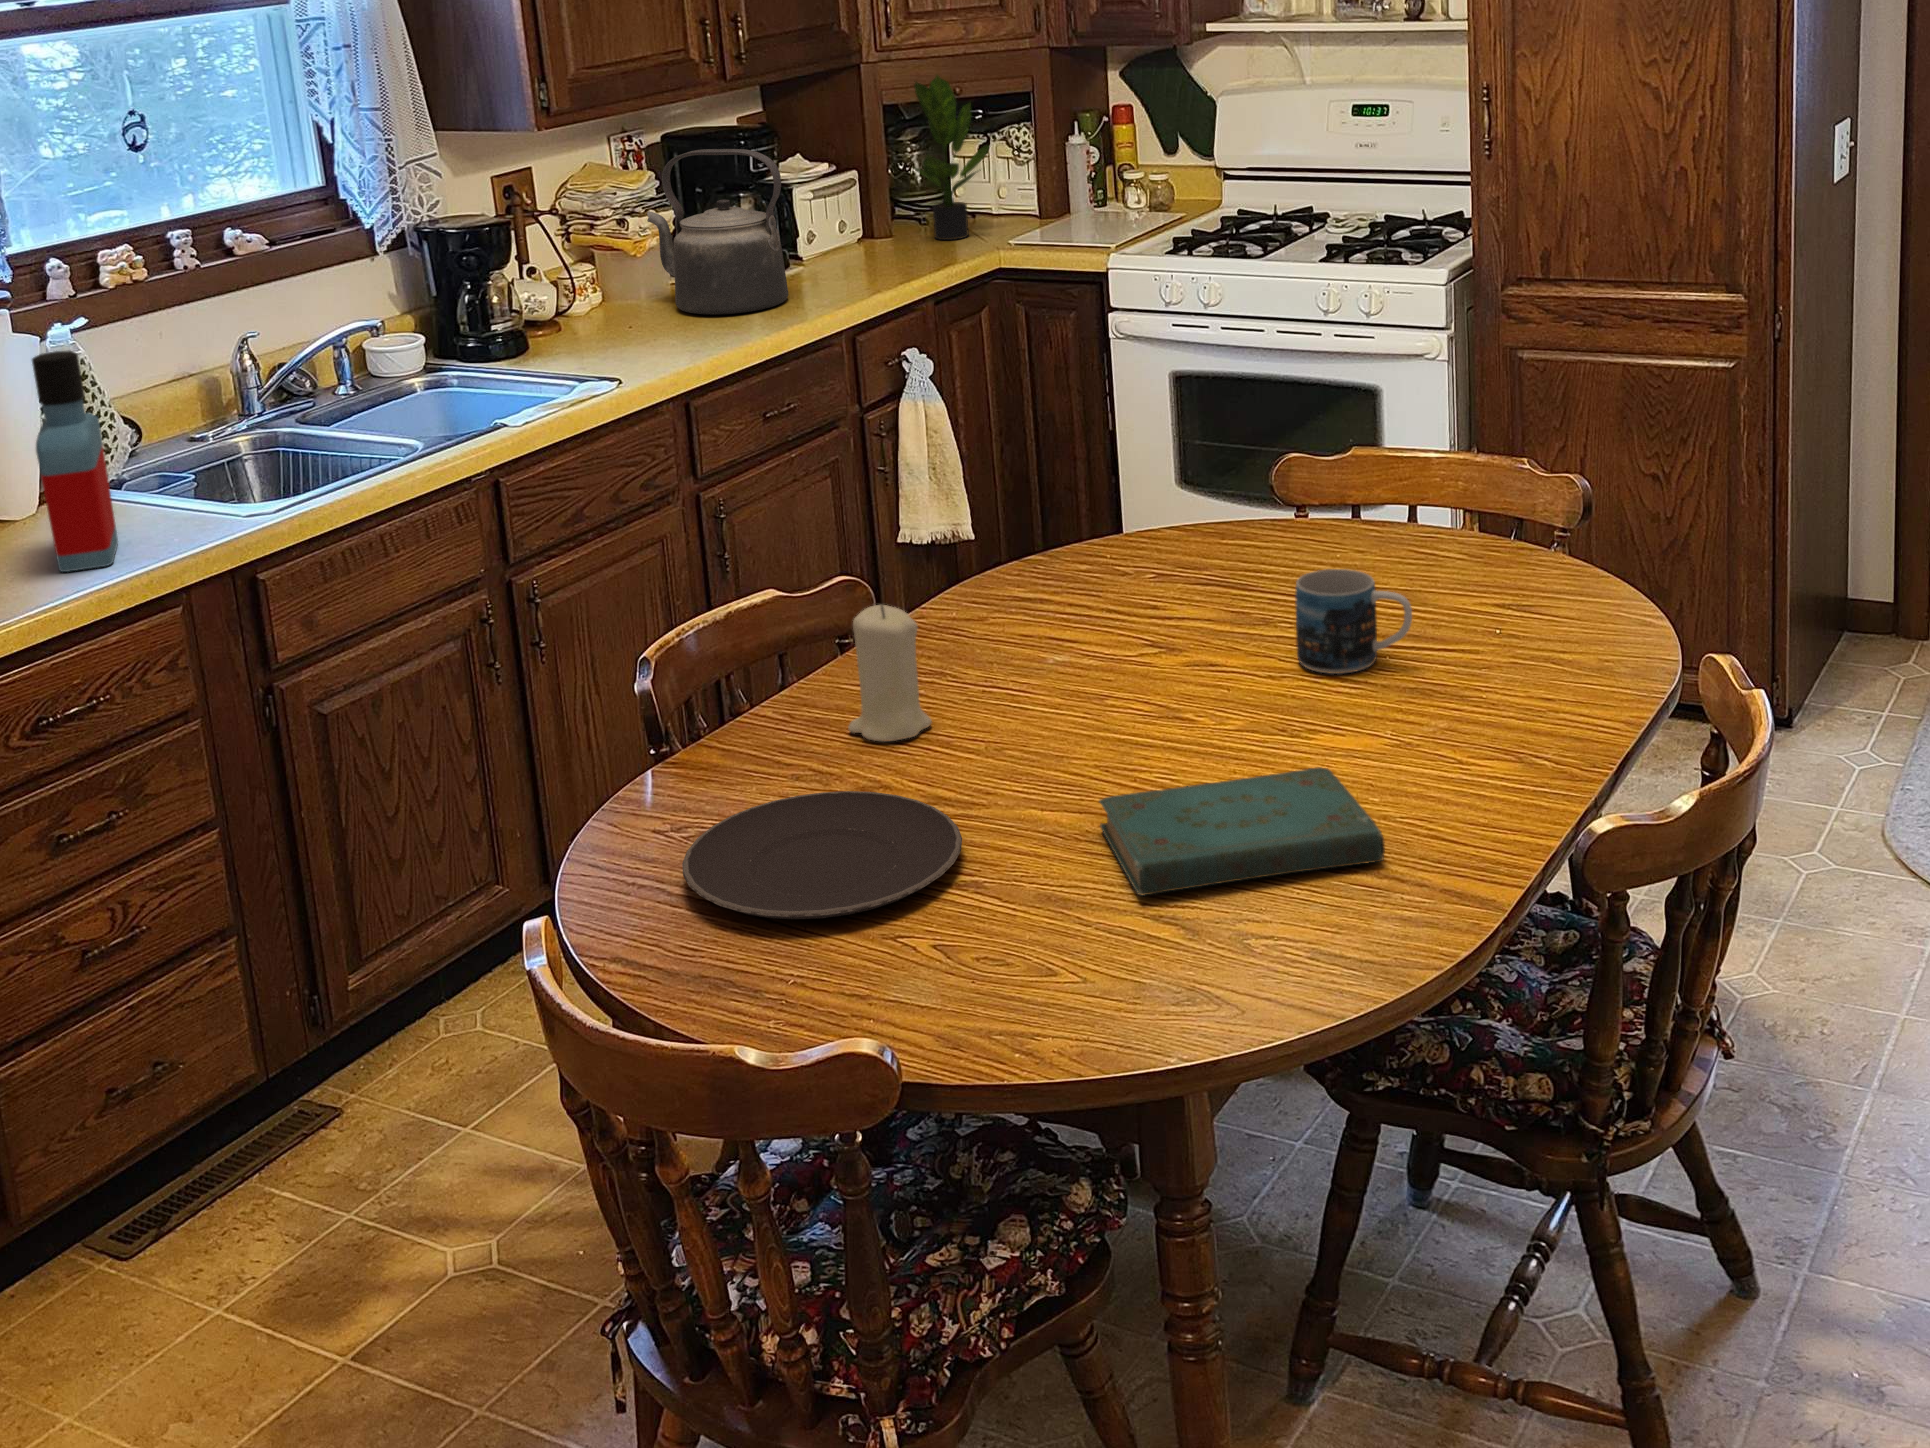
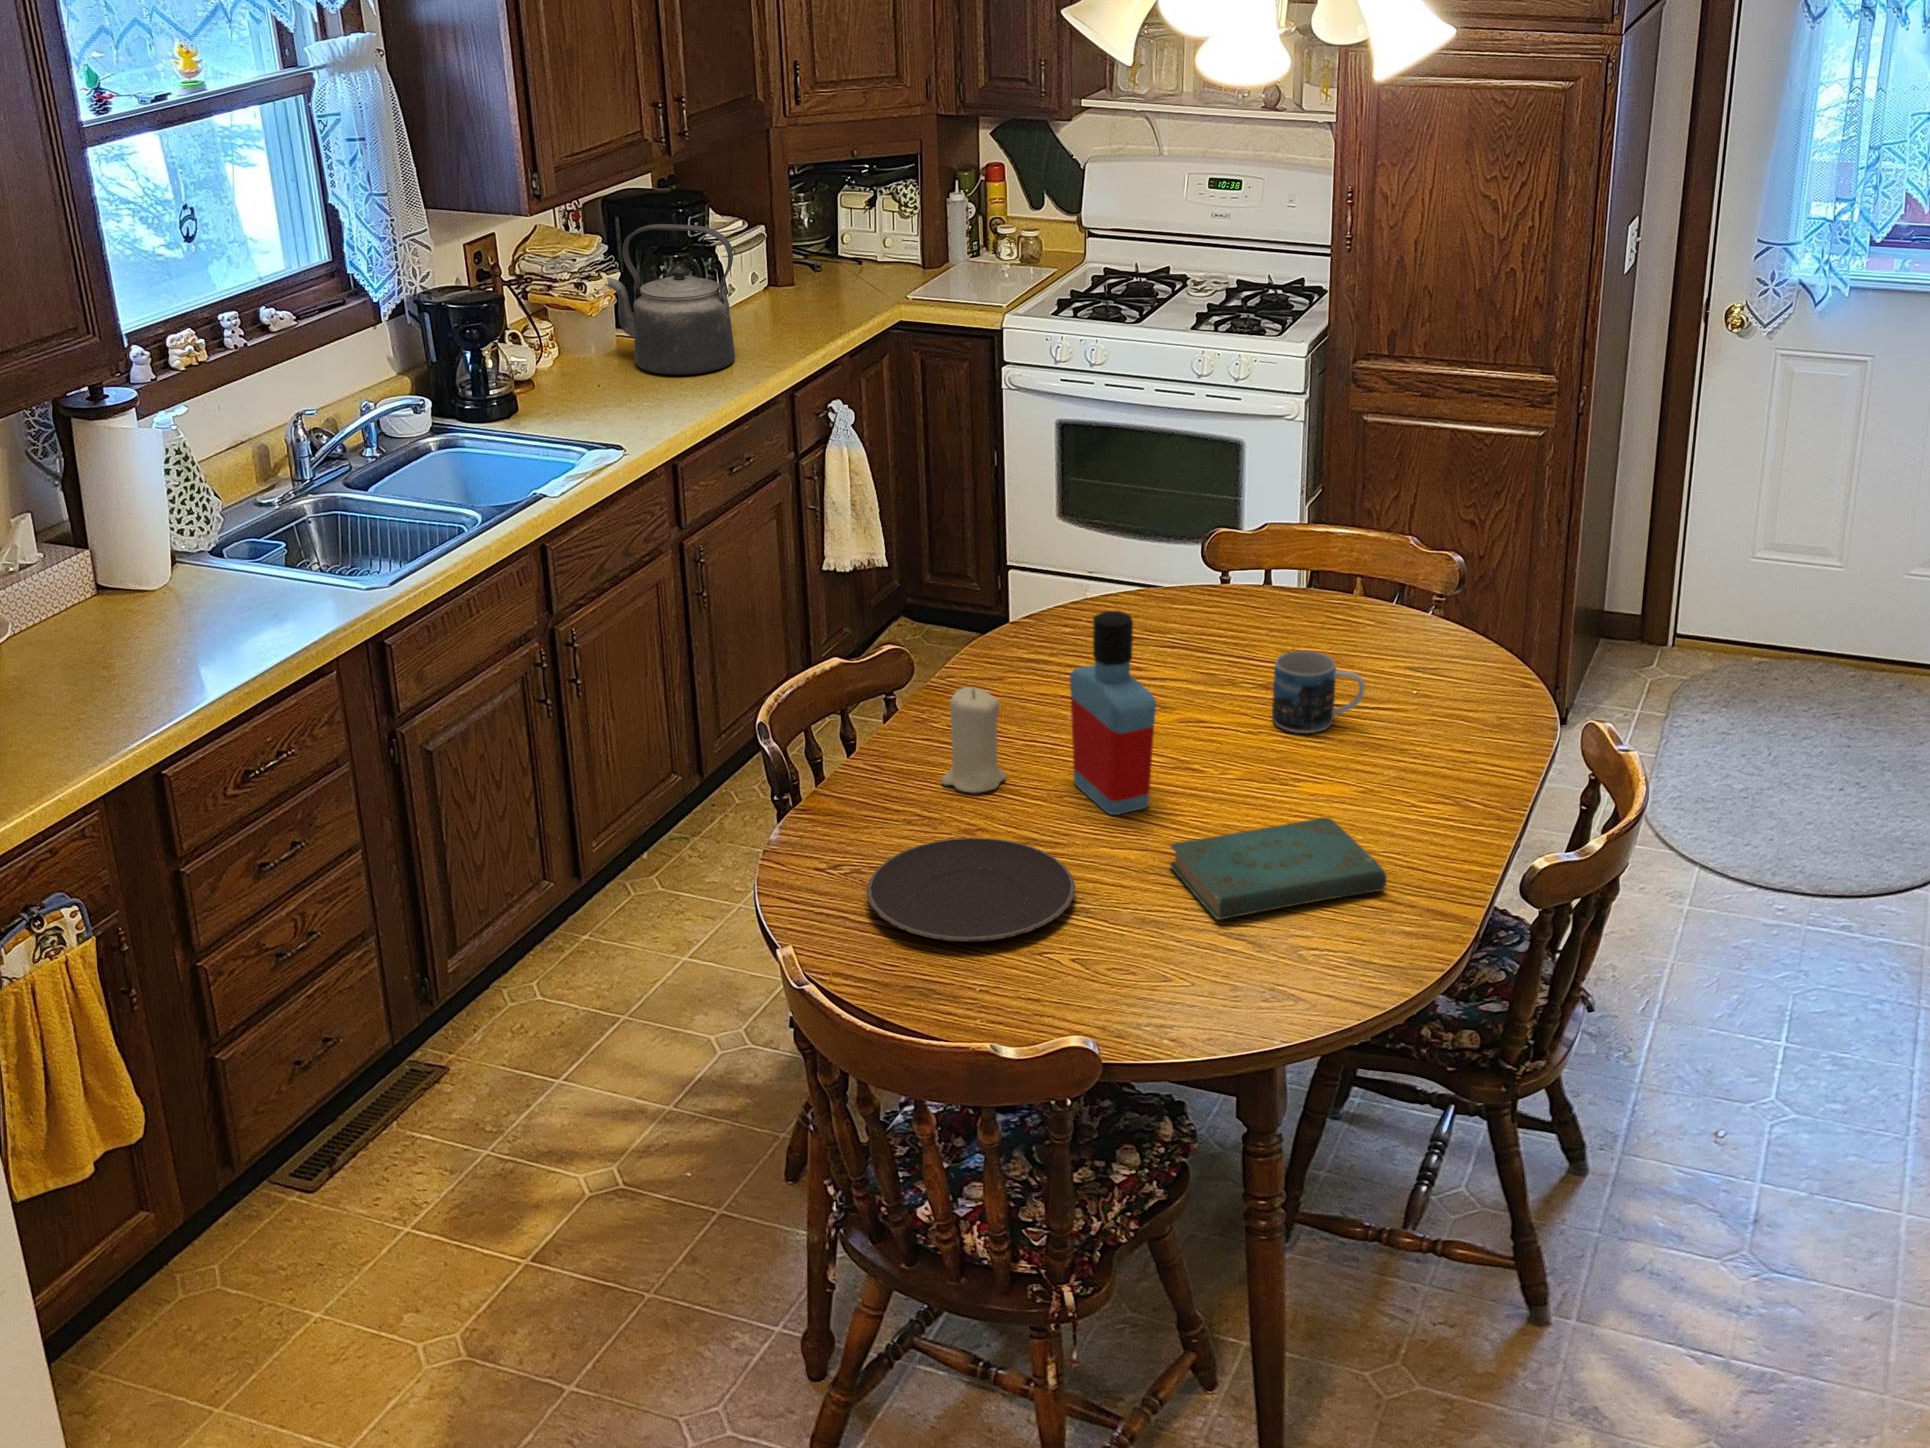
potted plant: present [914,75,990,240] -> none [819,142,894,294]
bottle: present [32,351,118,572] -> present [1070,611,1156,815]

